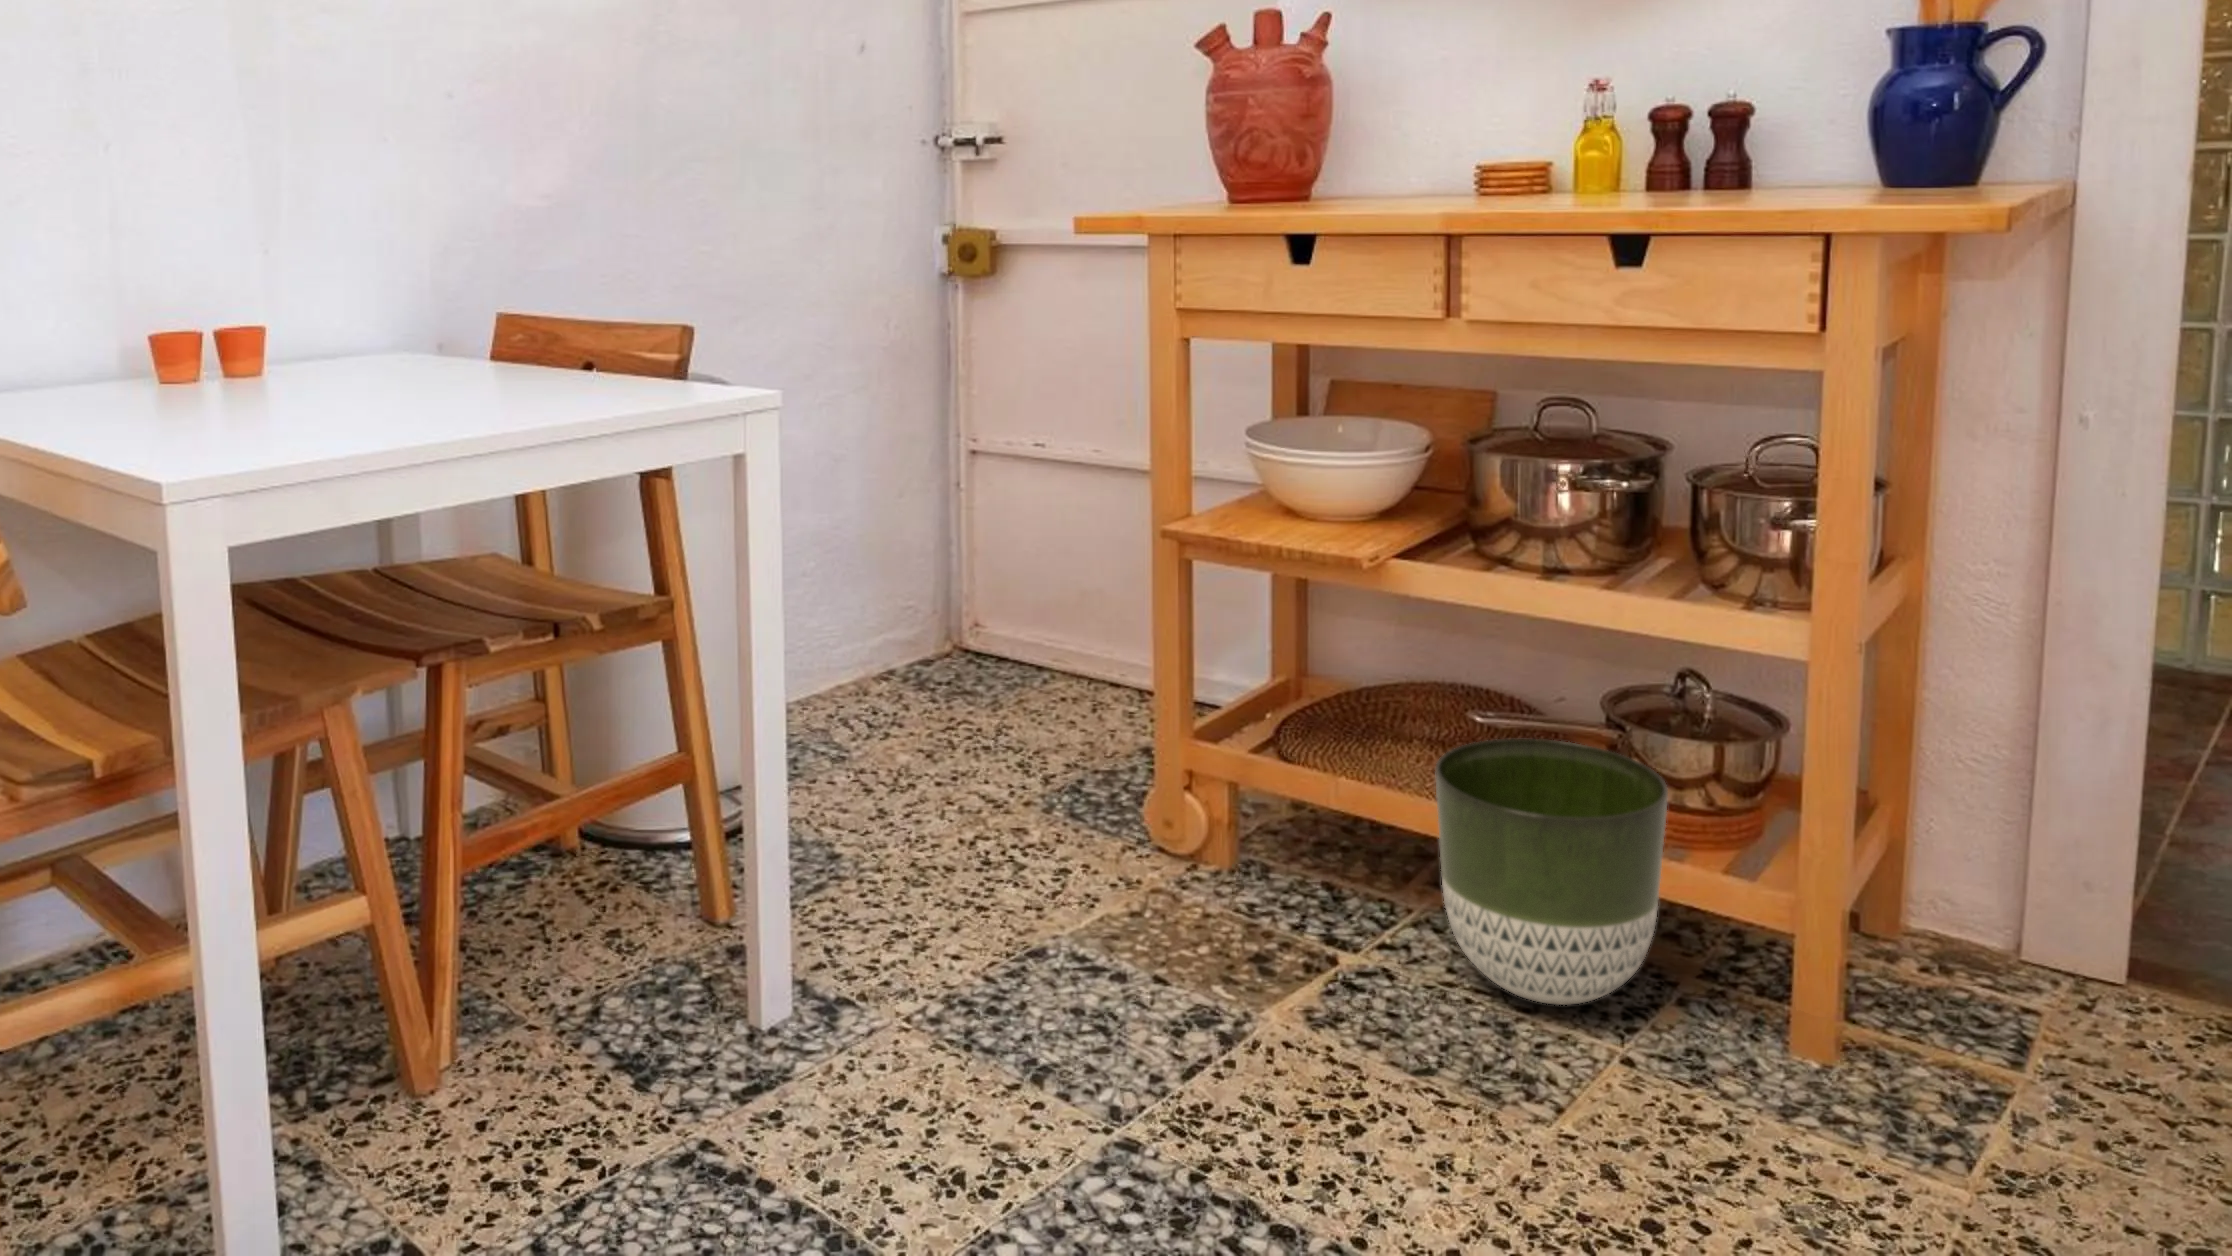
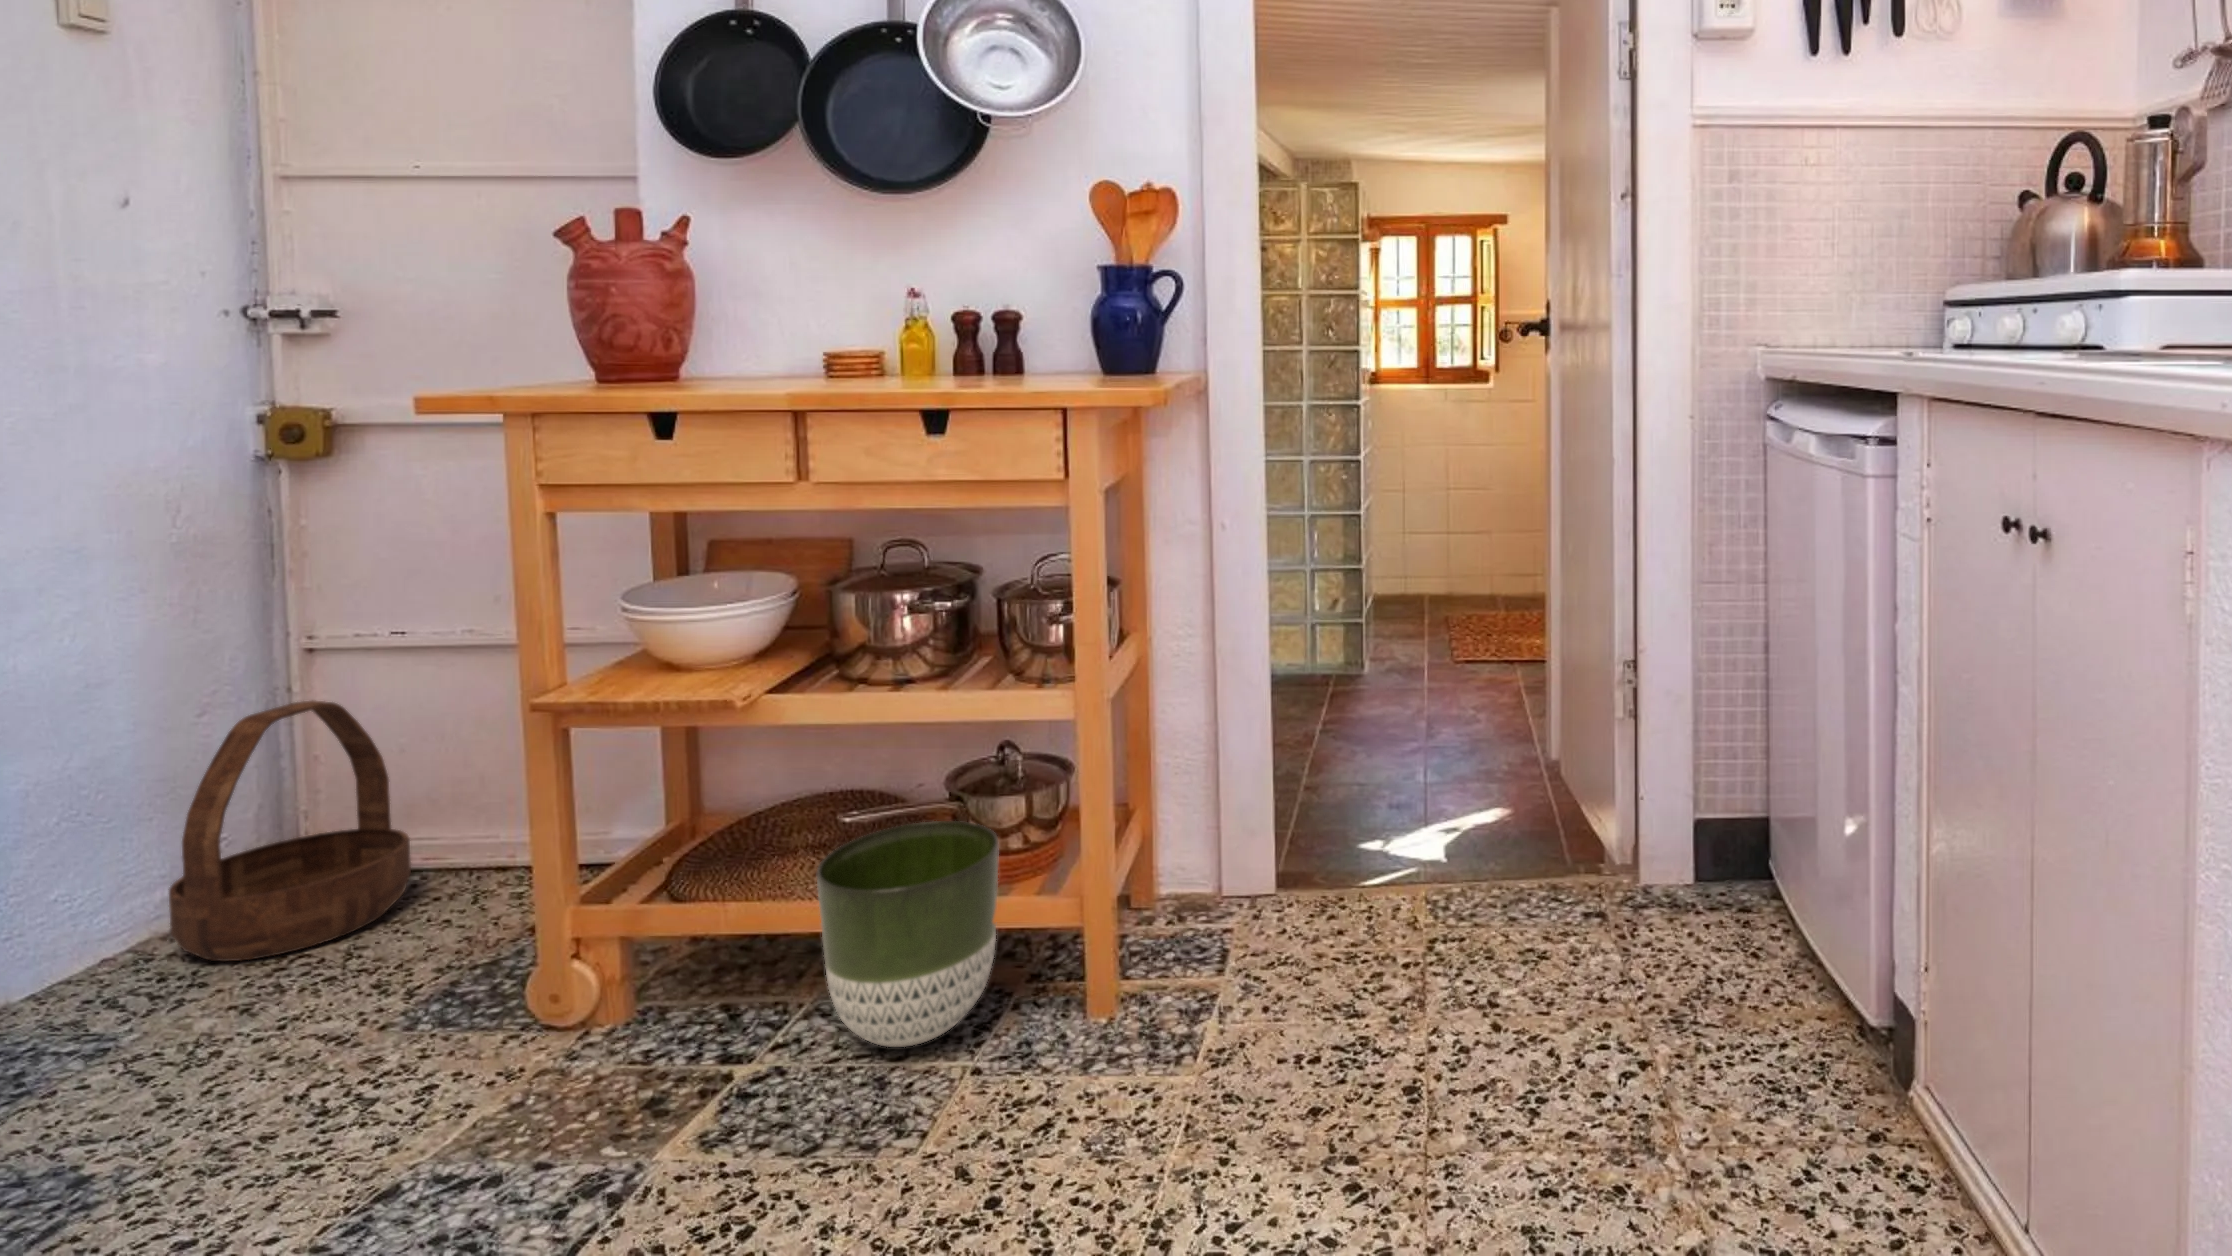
basket: none [870,485,1033,713] -> present [169,701,411,961]

